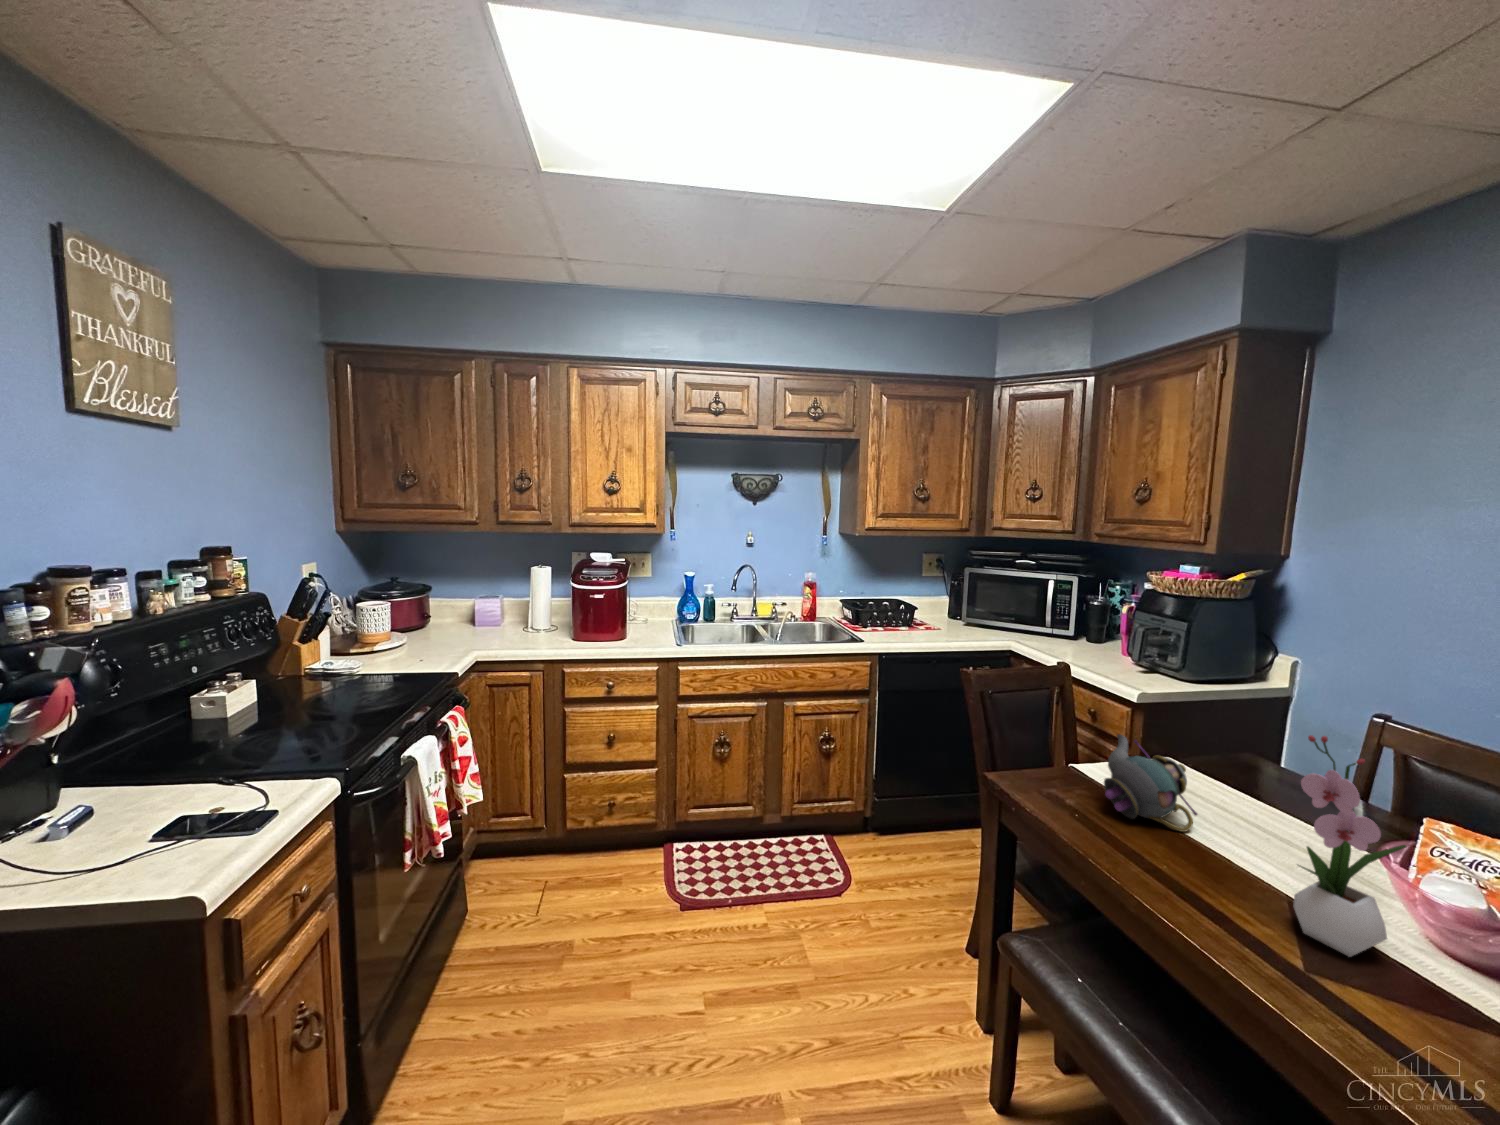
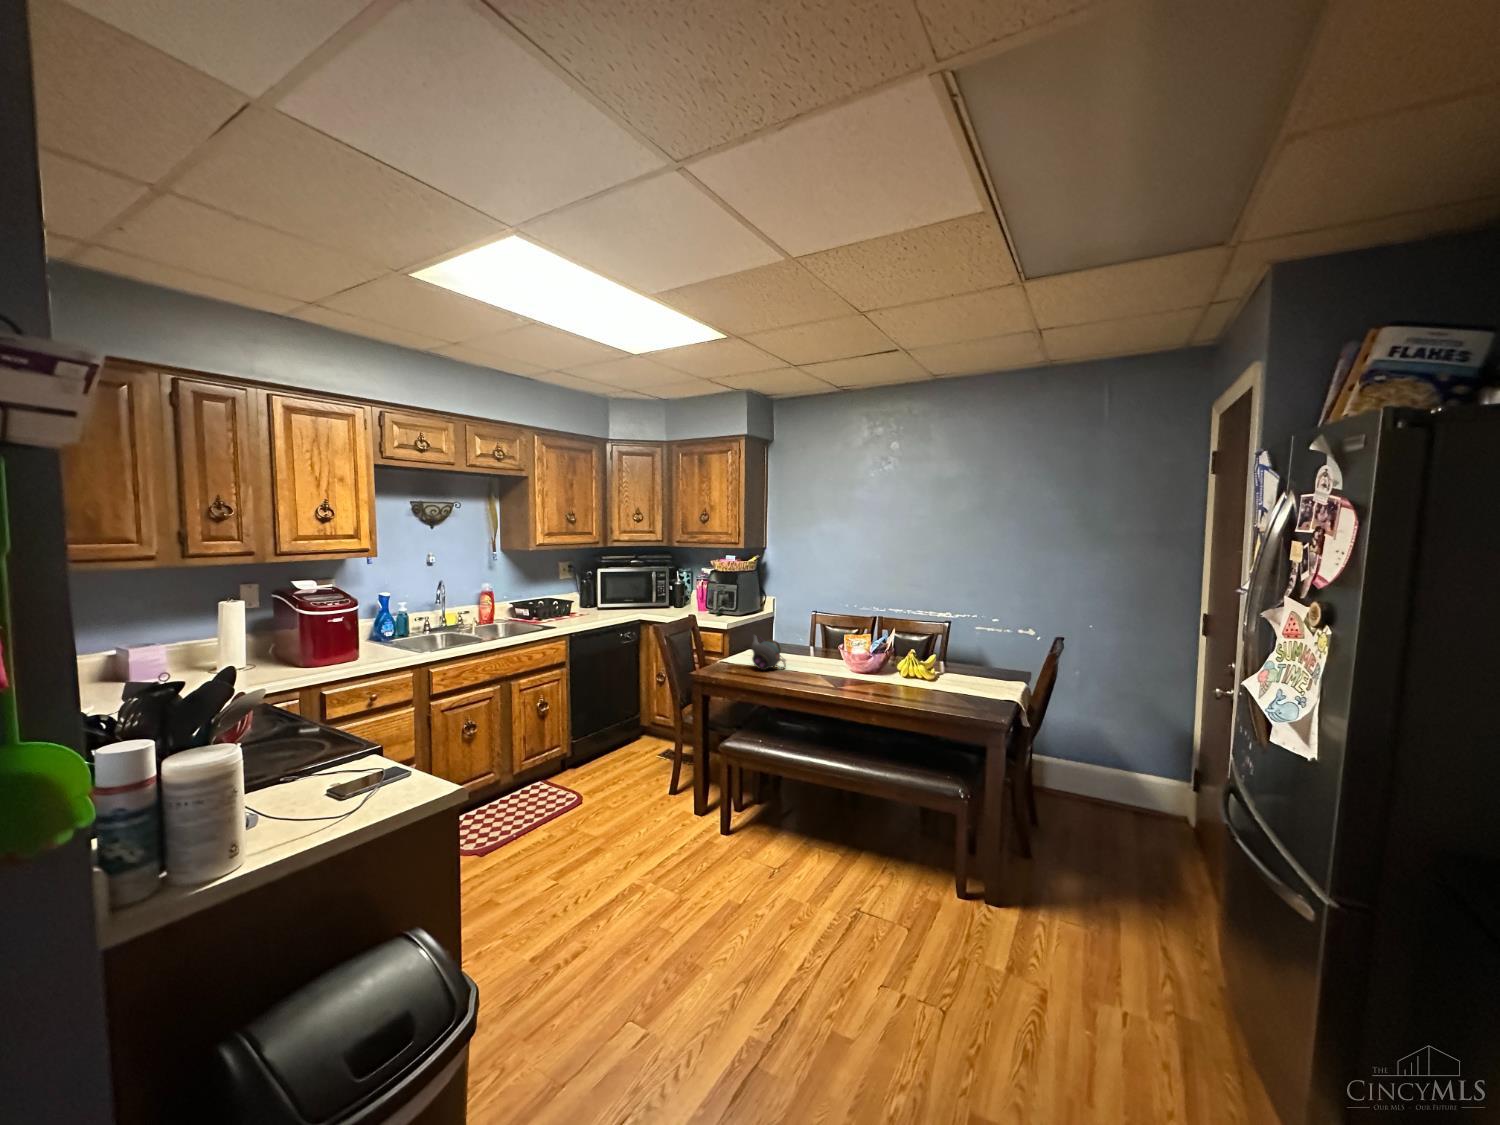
flower arrangement: present [1294,735,1406,957] -> none [831,608,857,682]

